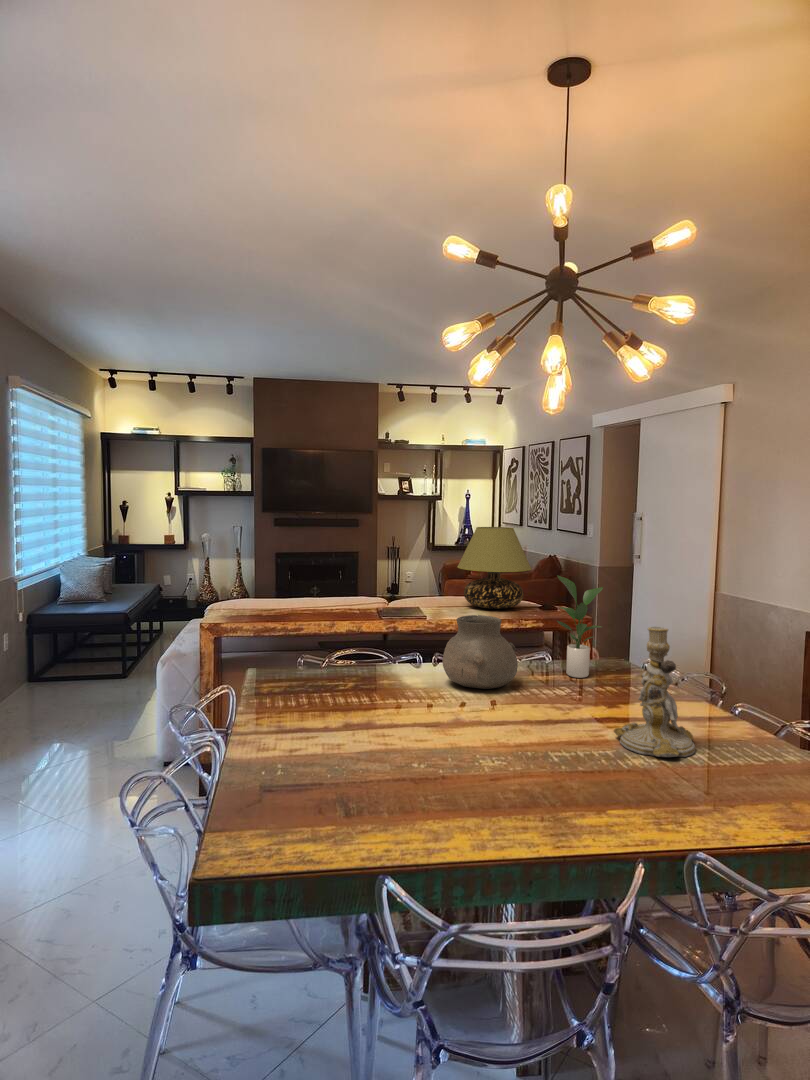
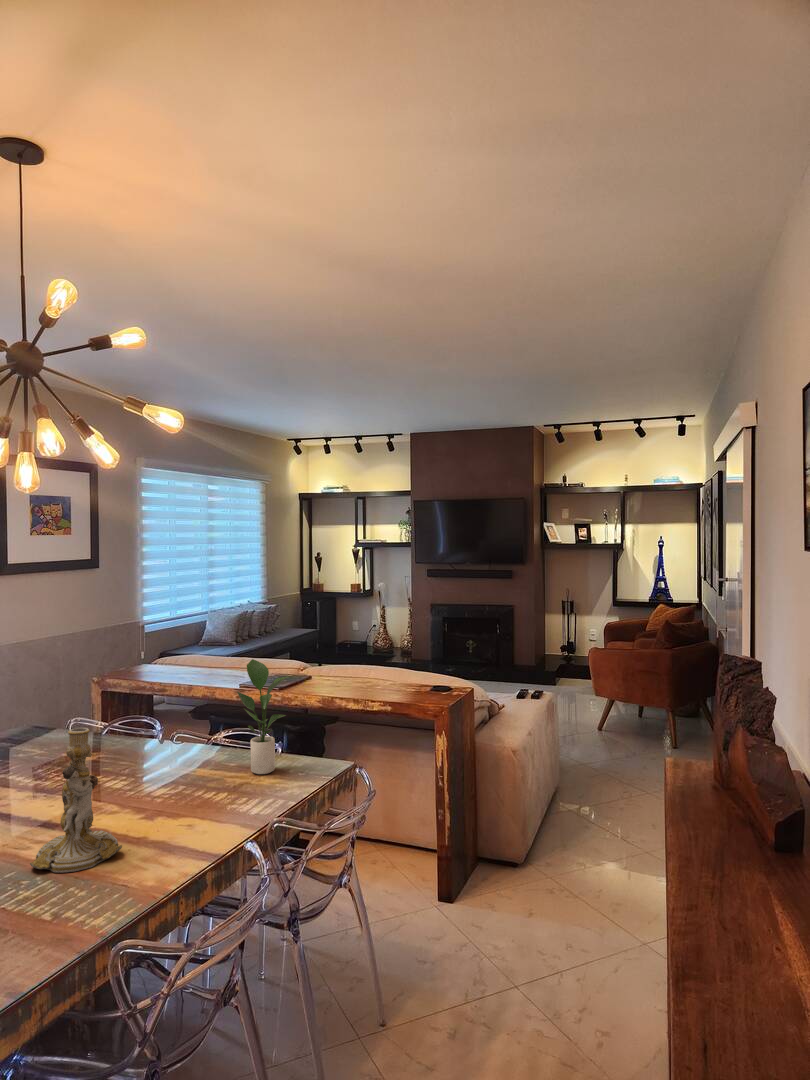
table lamp: present [457,527,531,609] -> none [344,595,424,686]
vase: present [443,615,518,689] -> none [118,694,197,770]

